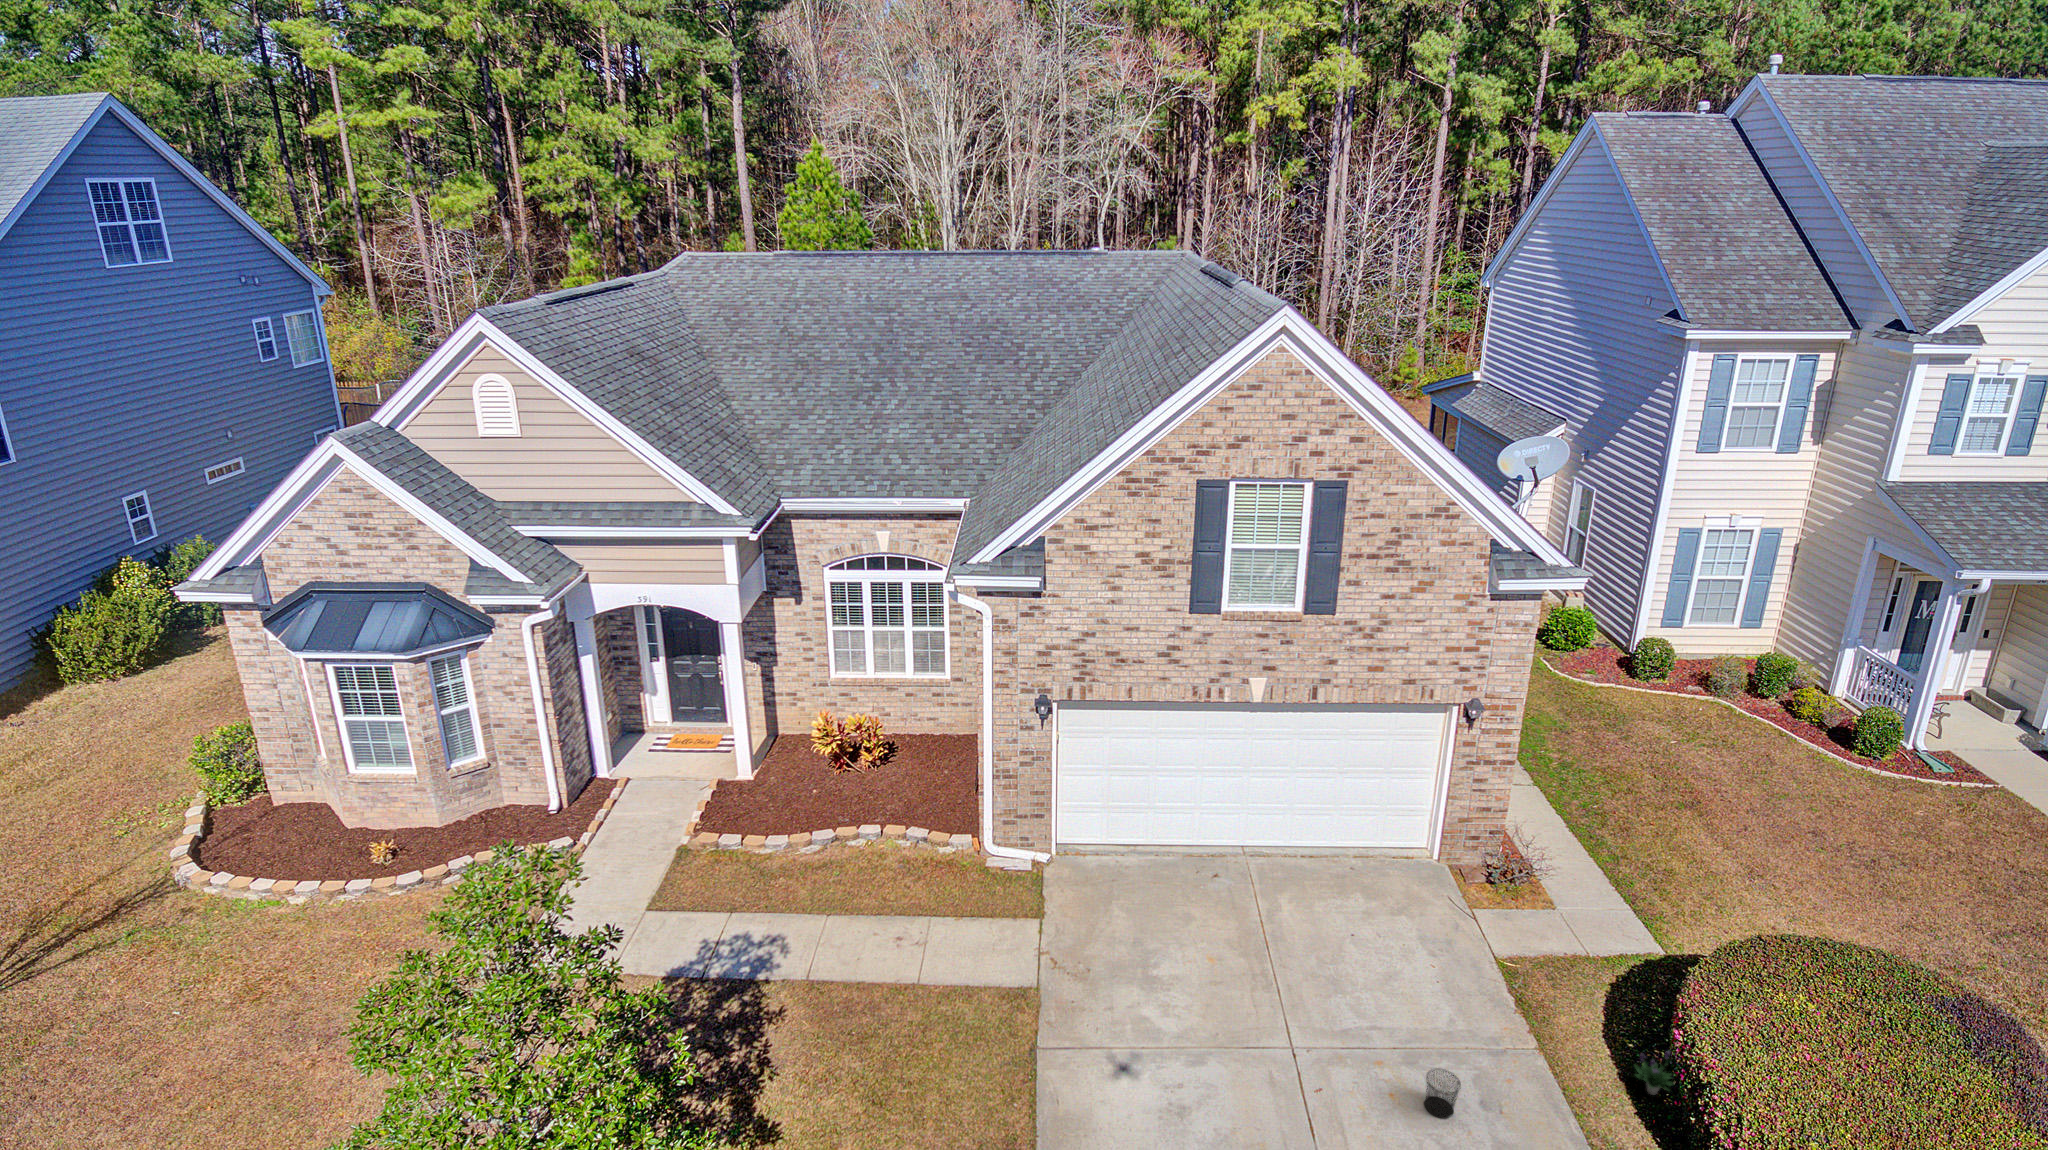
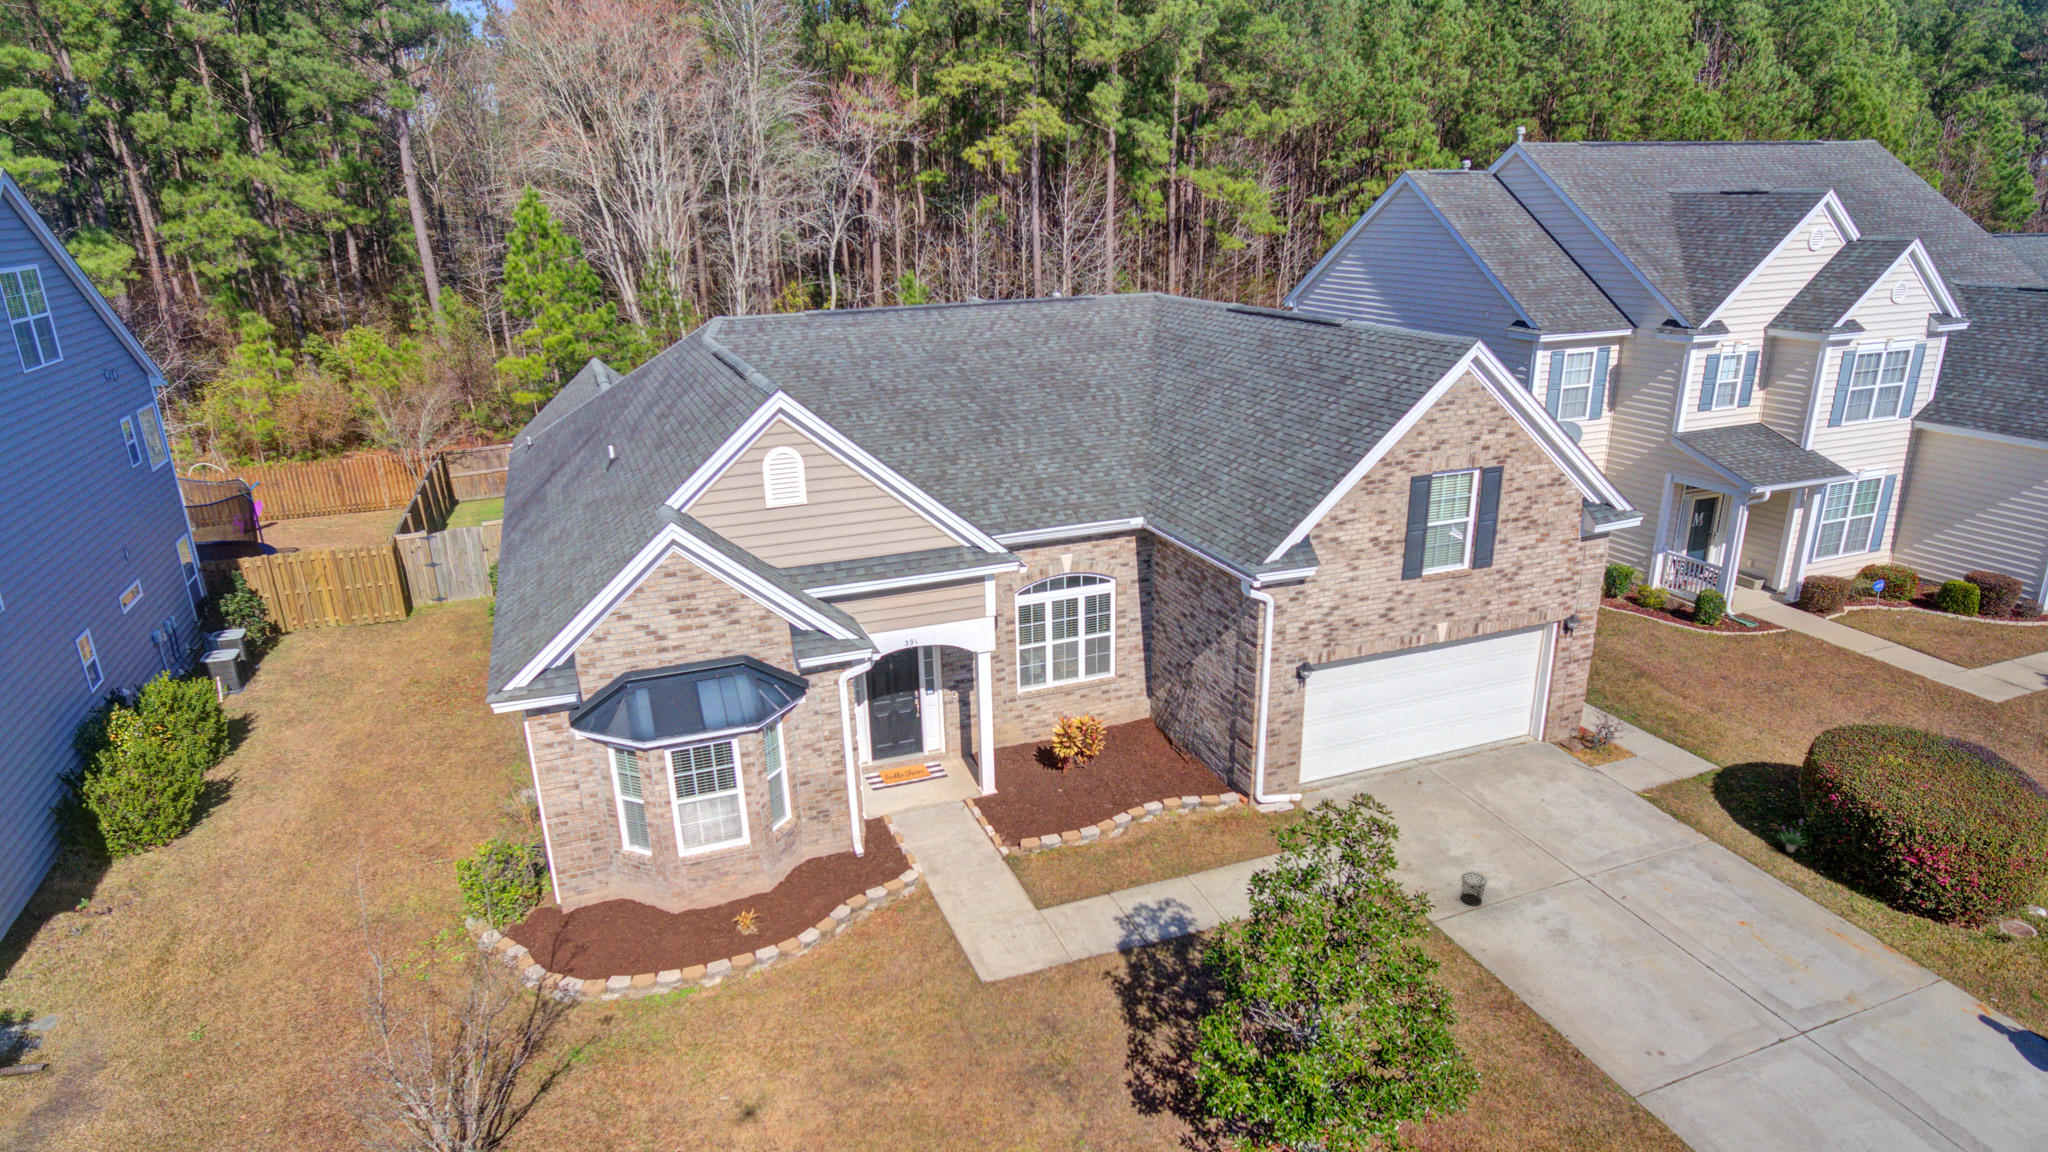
waste bin: present [1424,1069,1461,1118] -> present [1461,872,1486,906]

